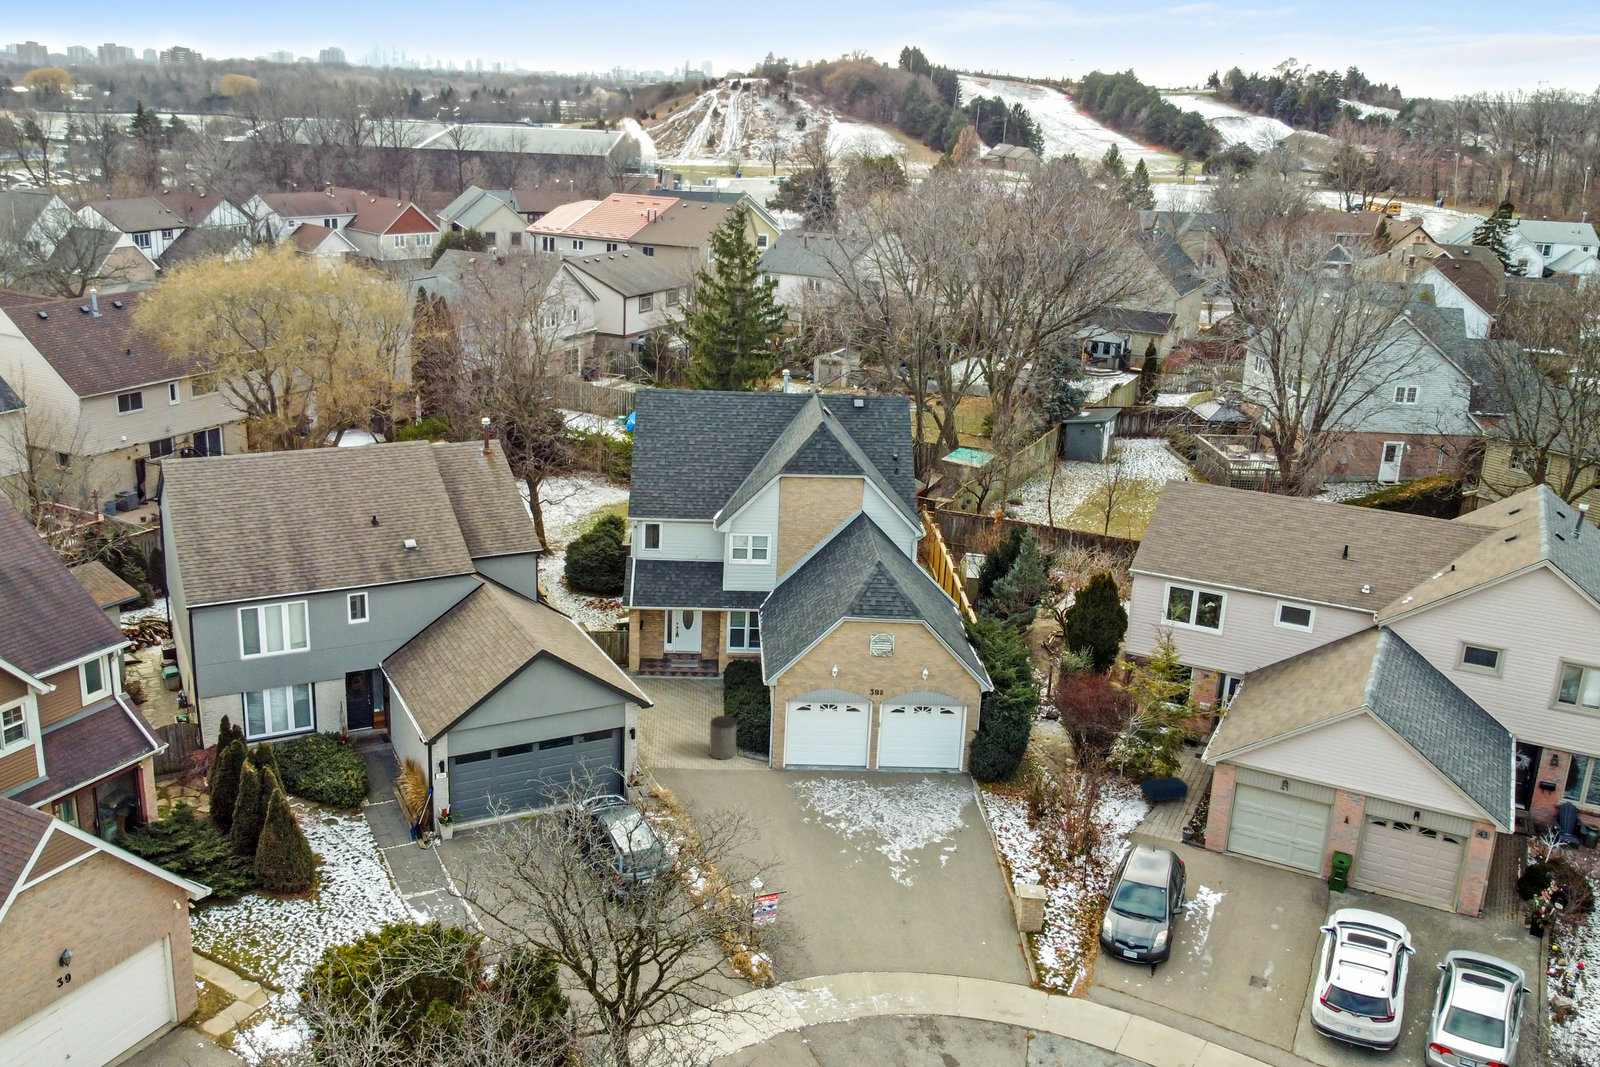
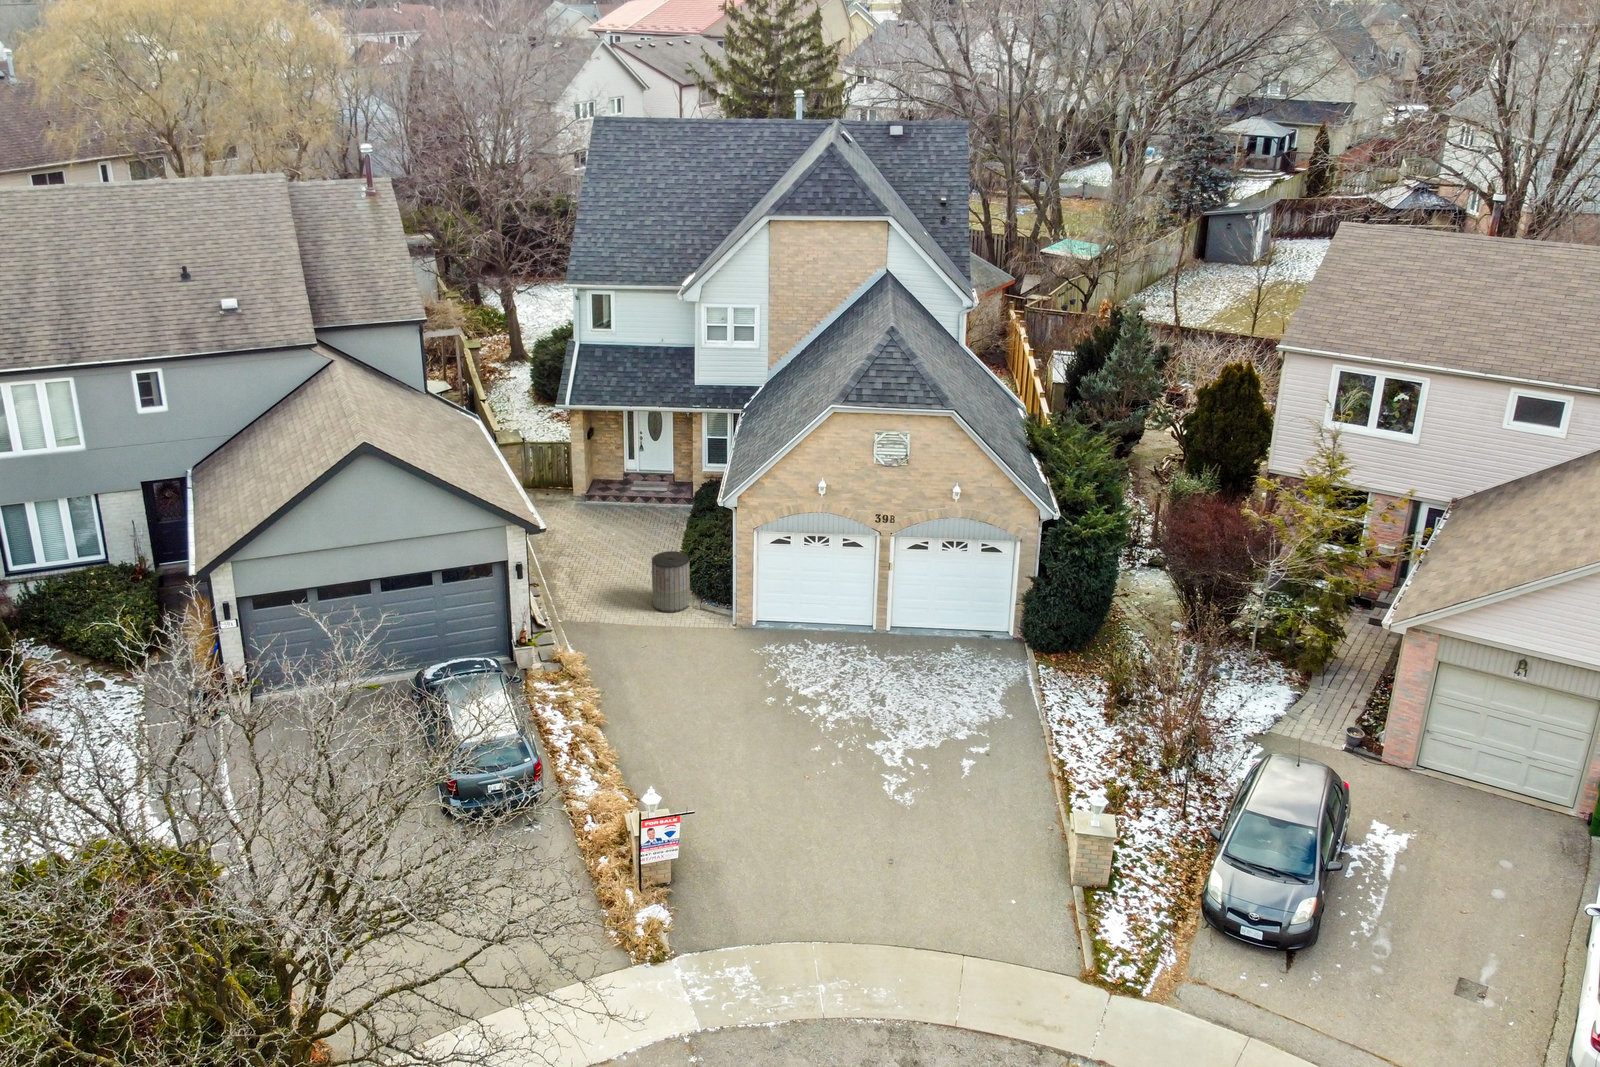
bench: present [1142,777,1188,805] -> none [1282,651,1357,694]

